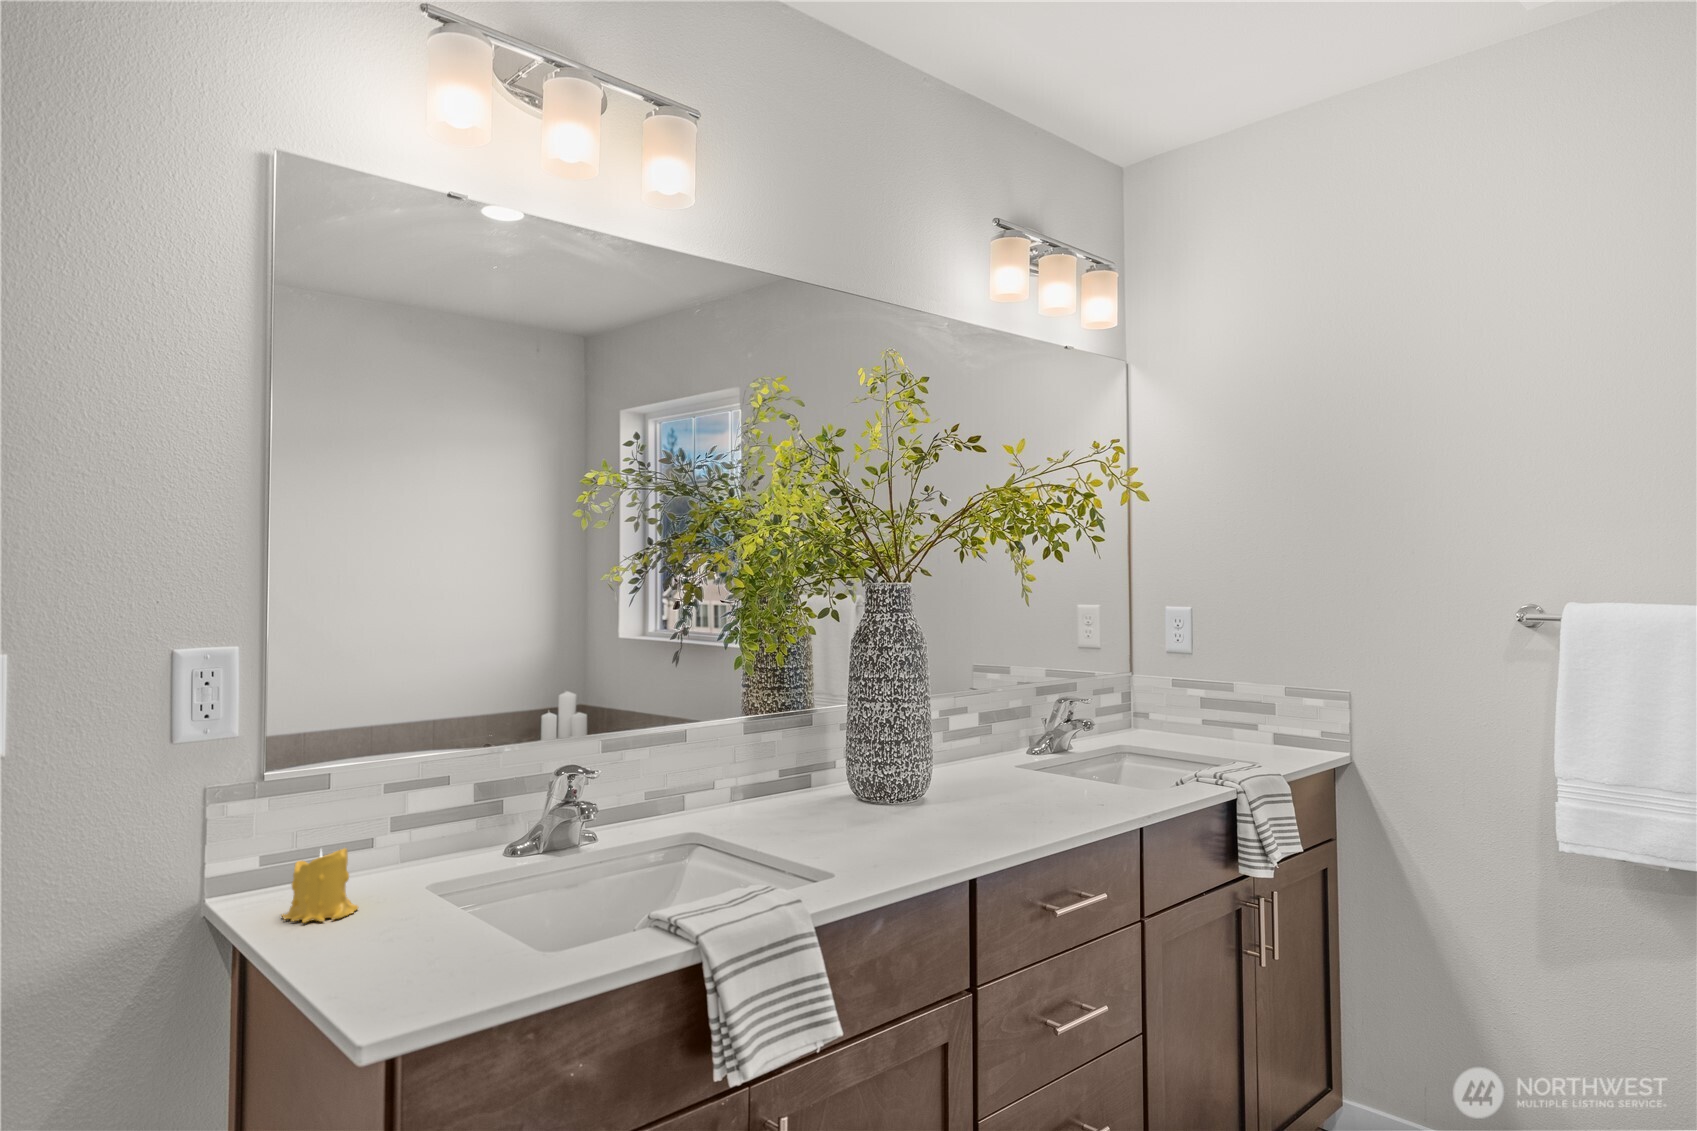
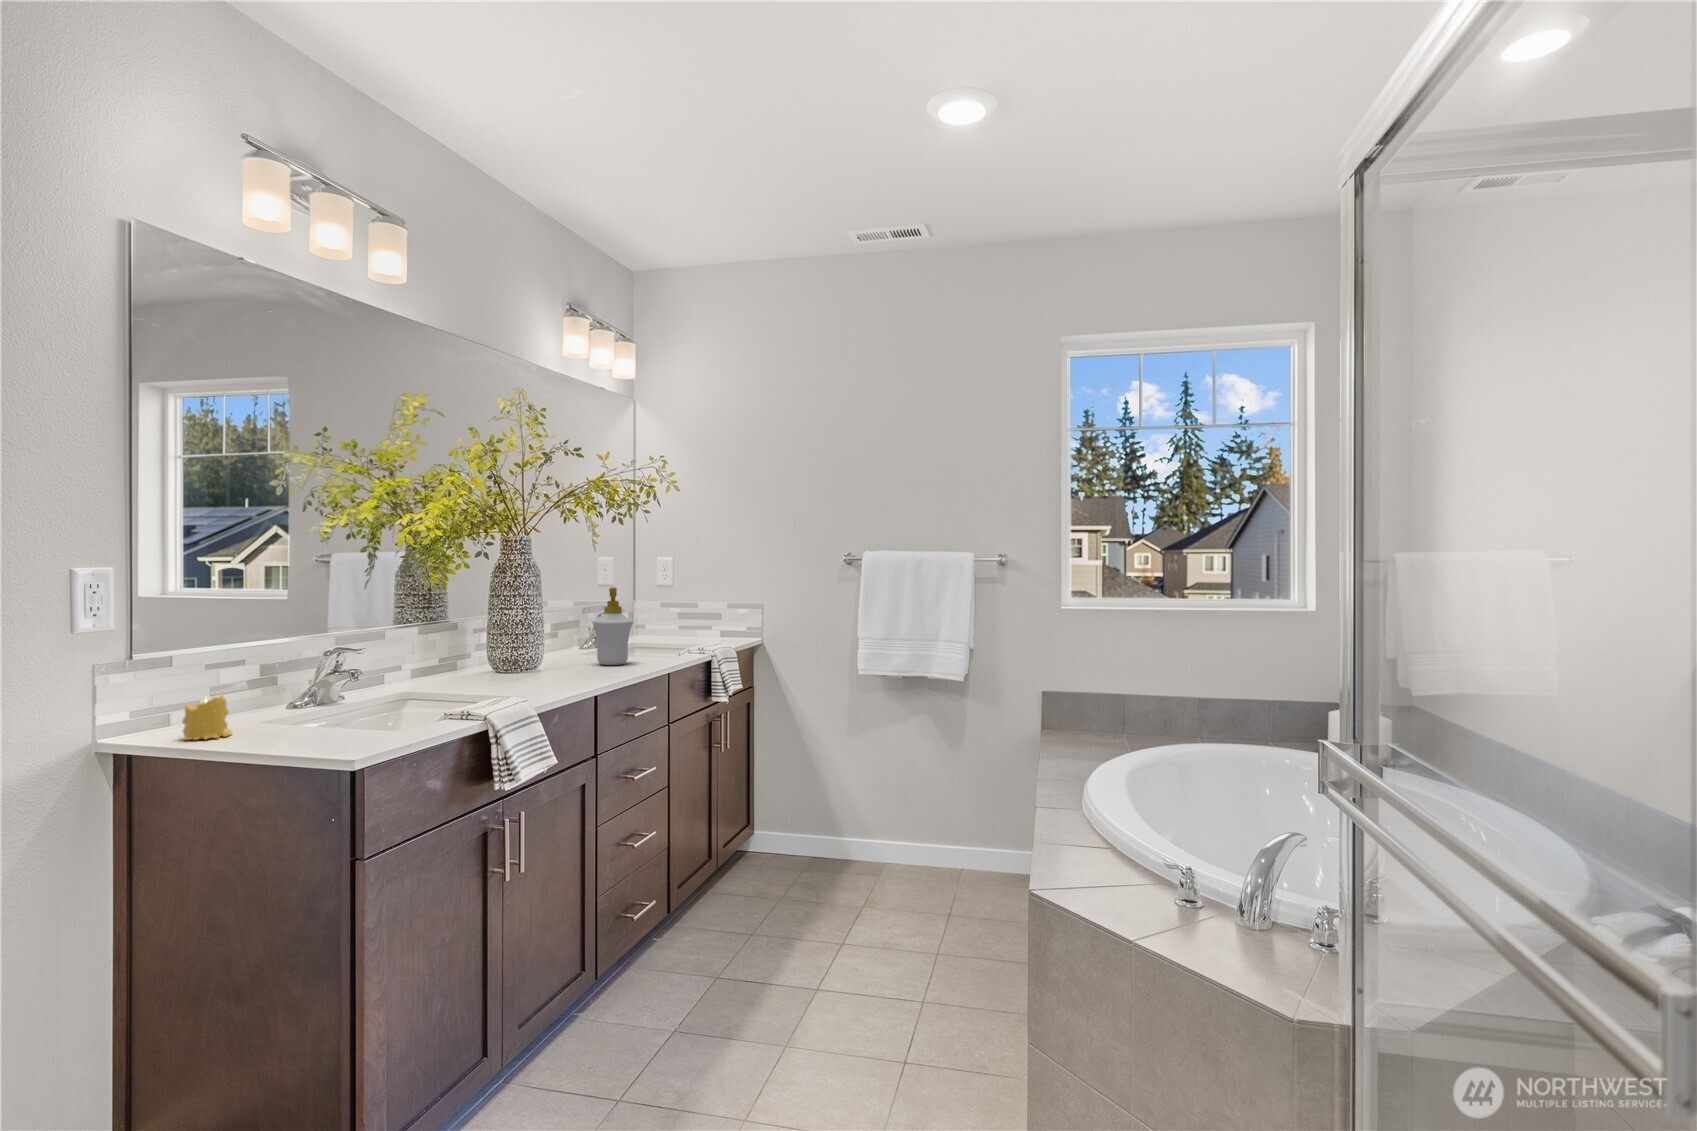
soap bottle: none [1012,666,1080,801] -> present [593,587,633,665]

